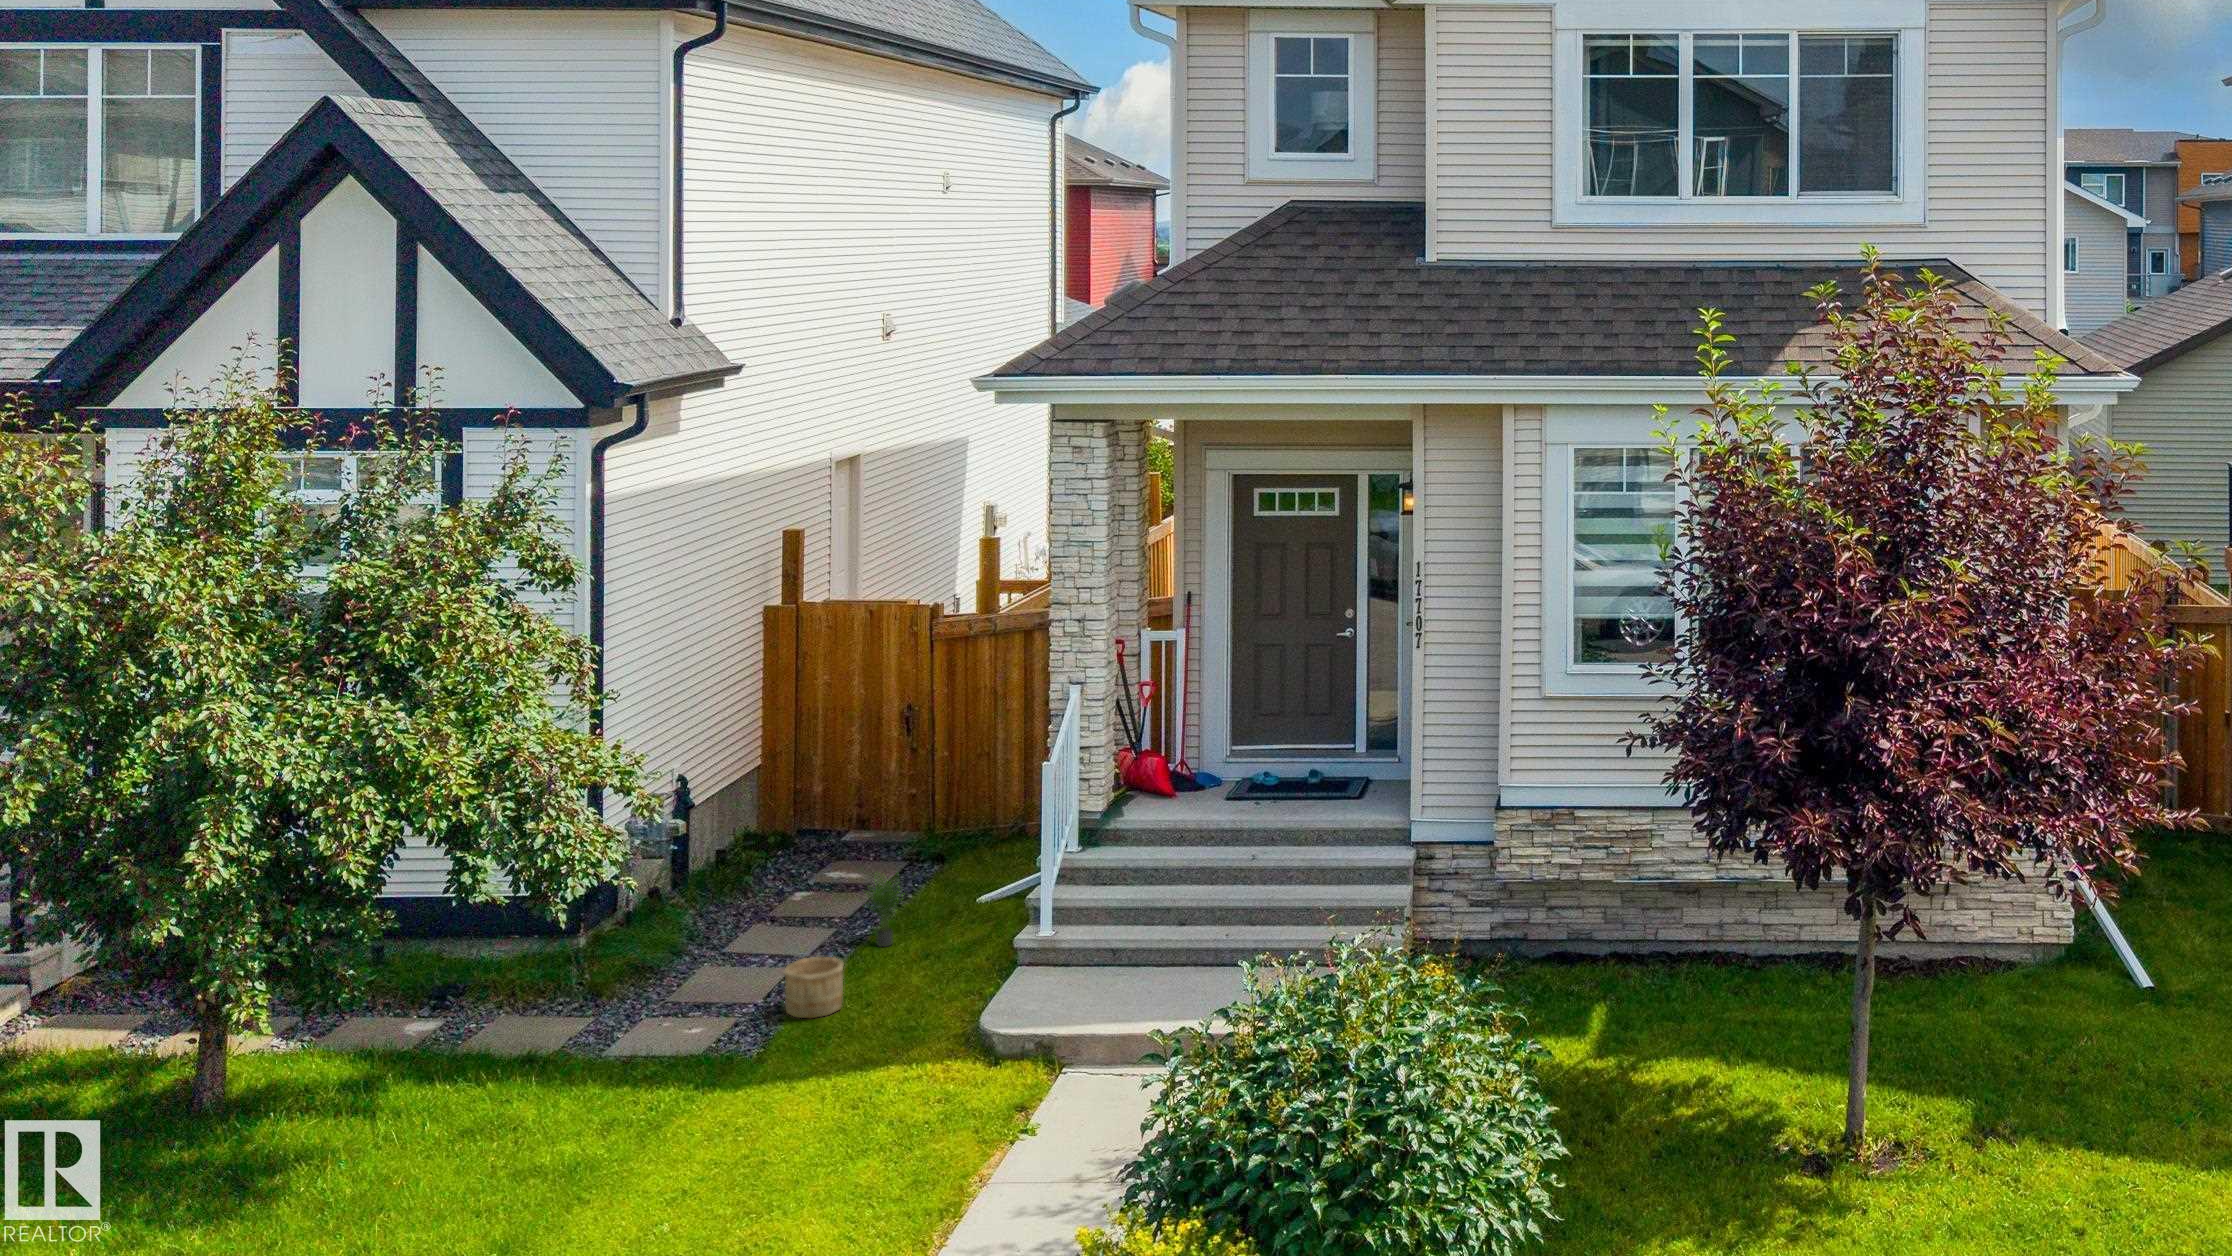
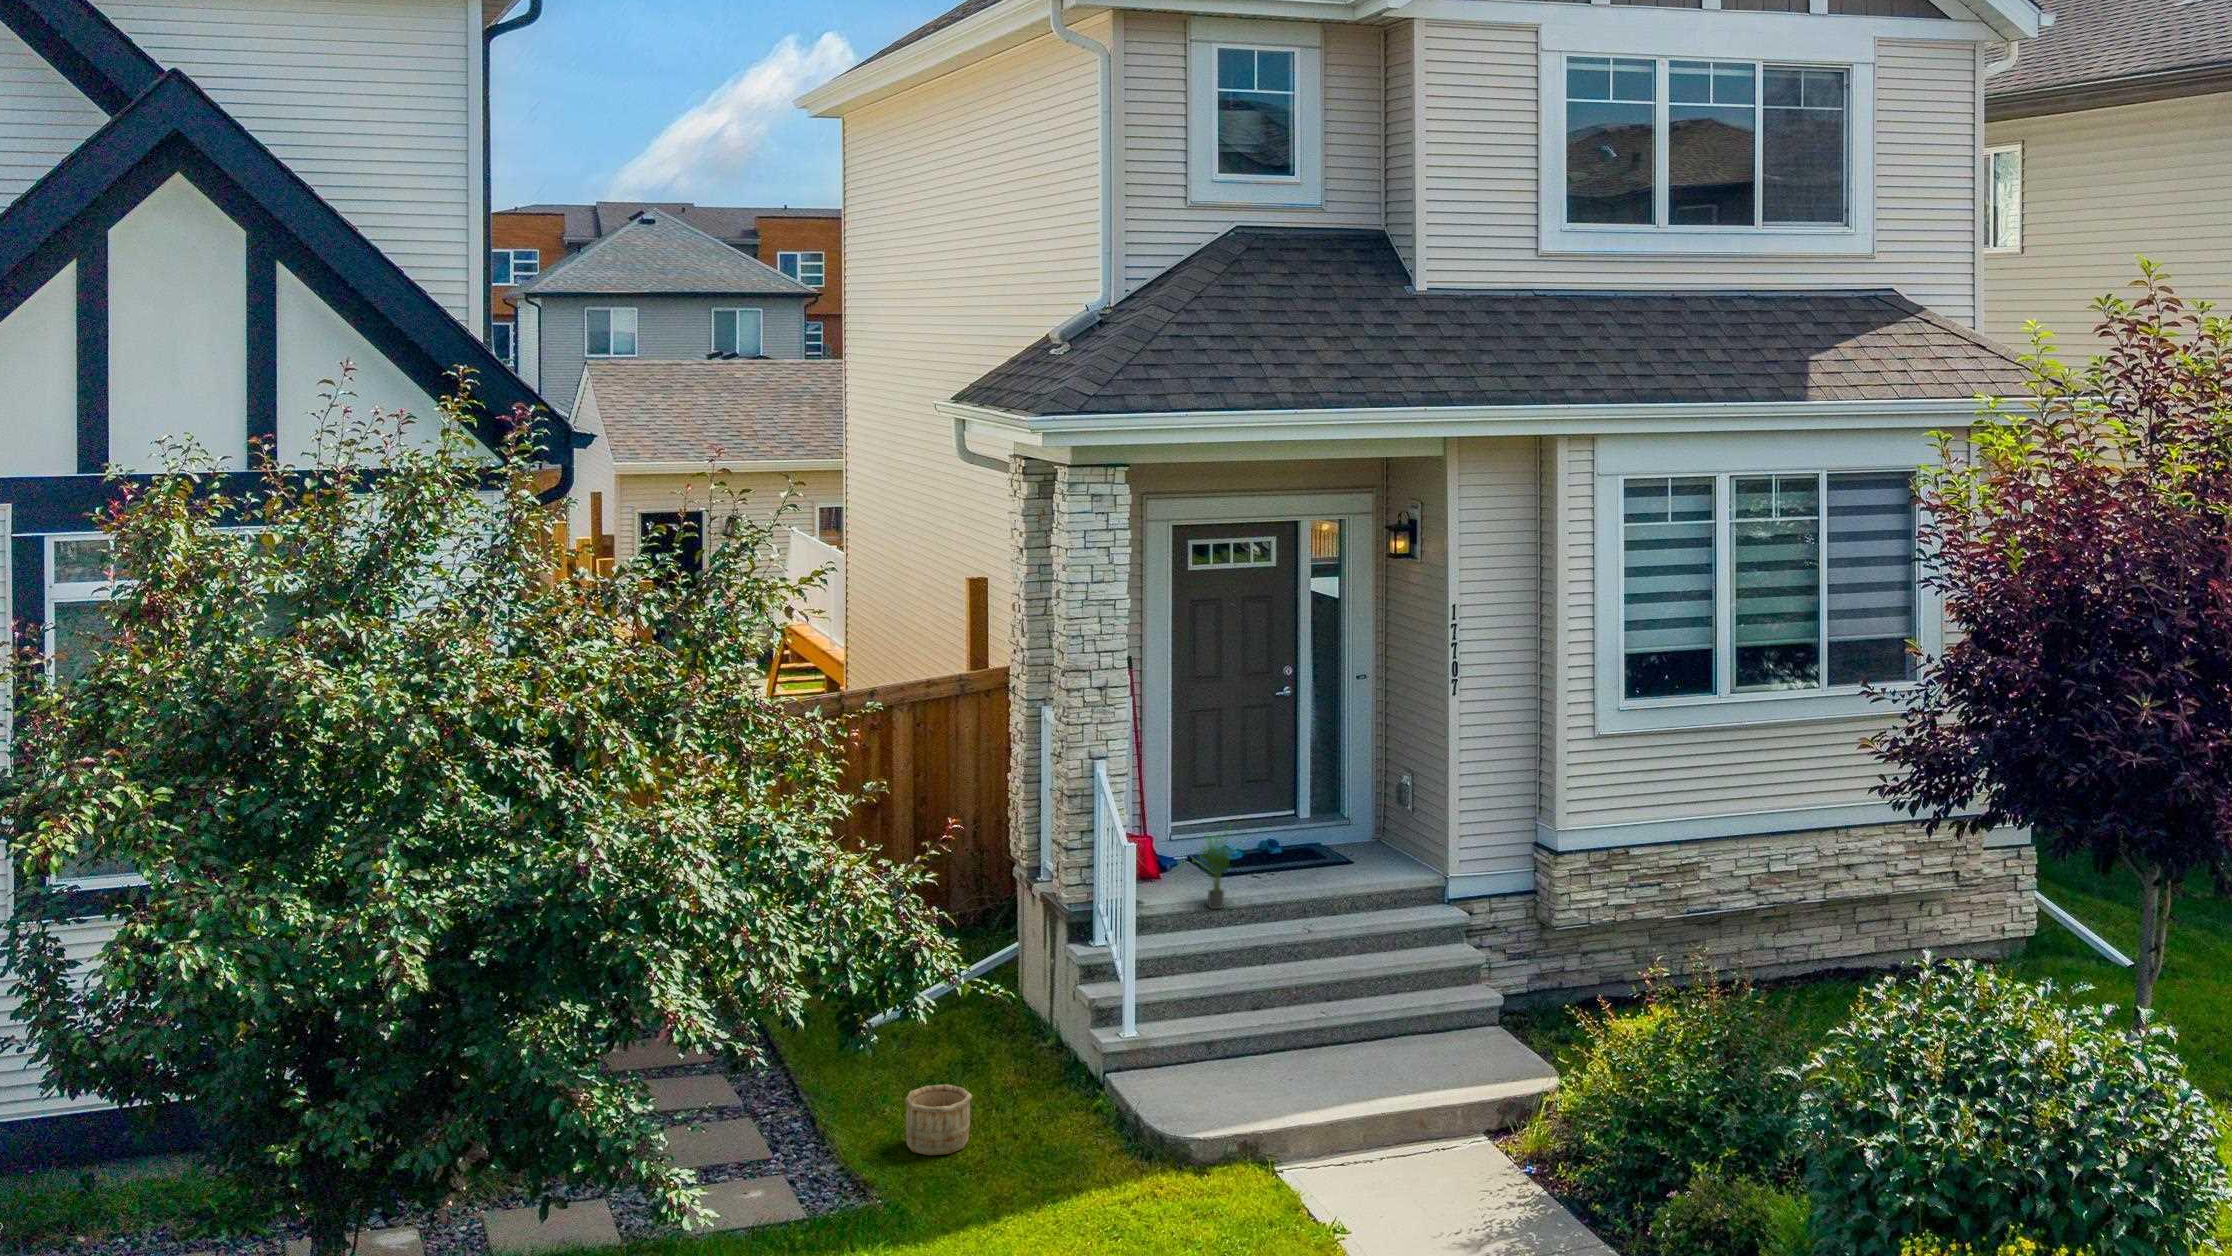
potted plant: present [859,874,903,947] -> present [1198,834,1235,909]

